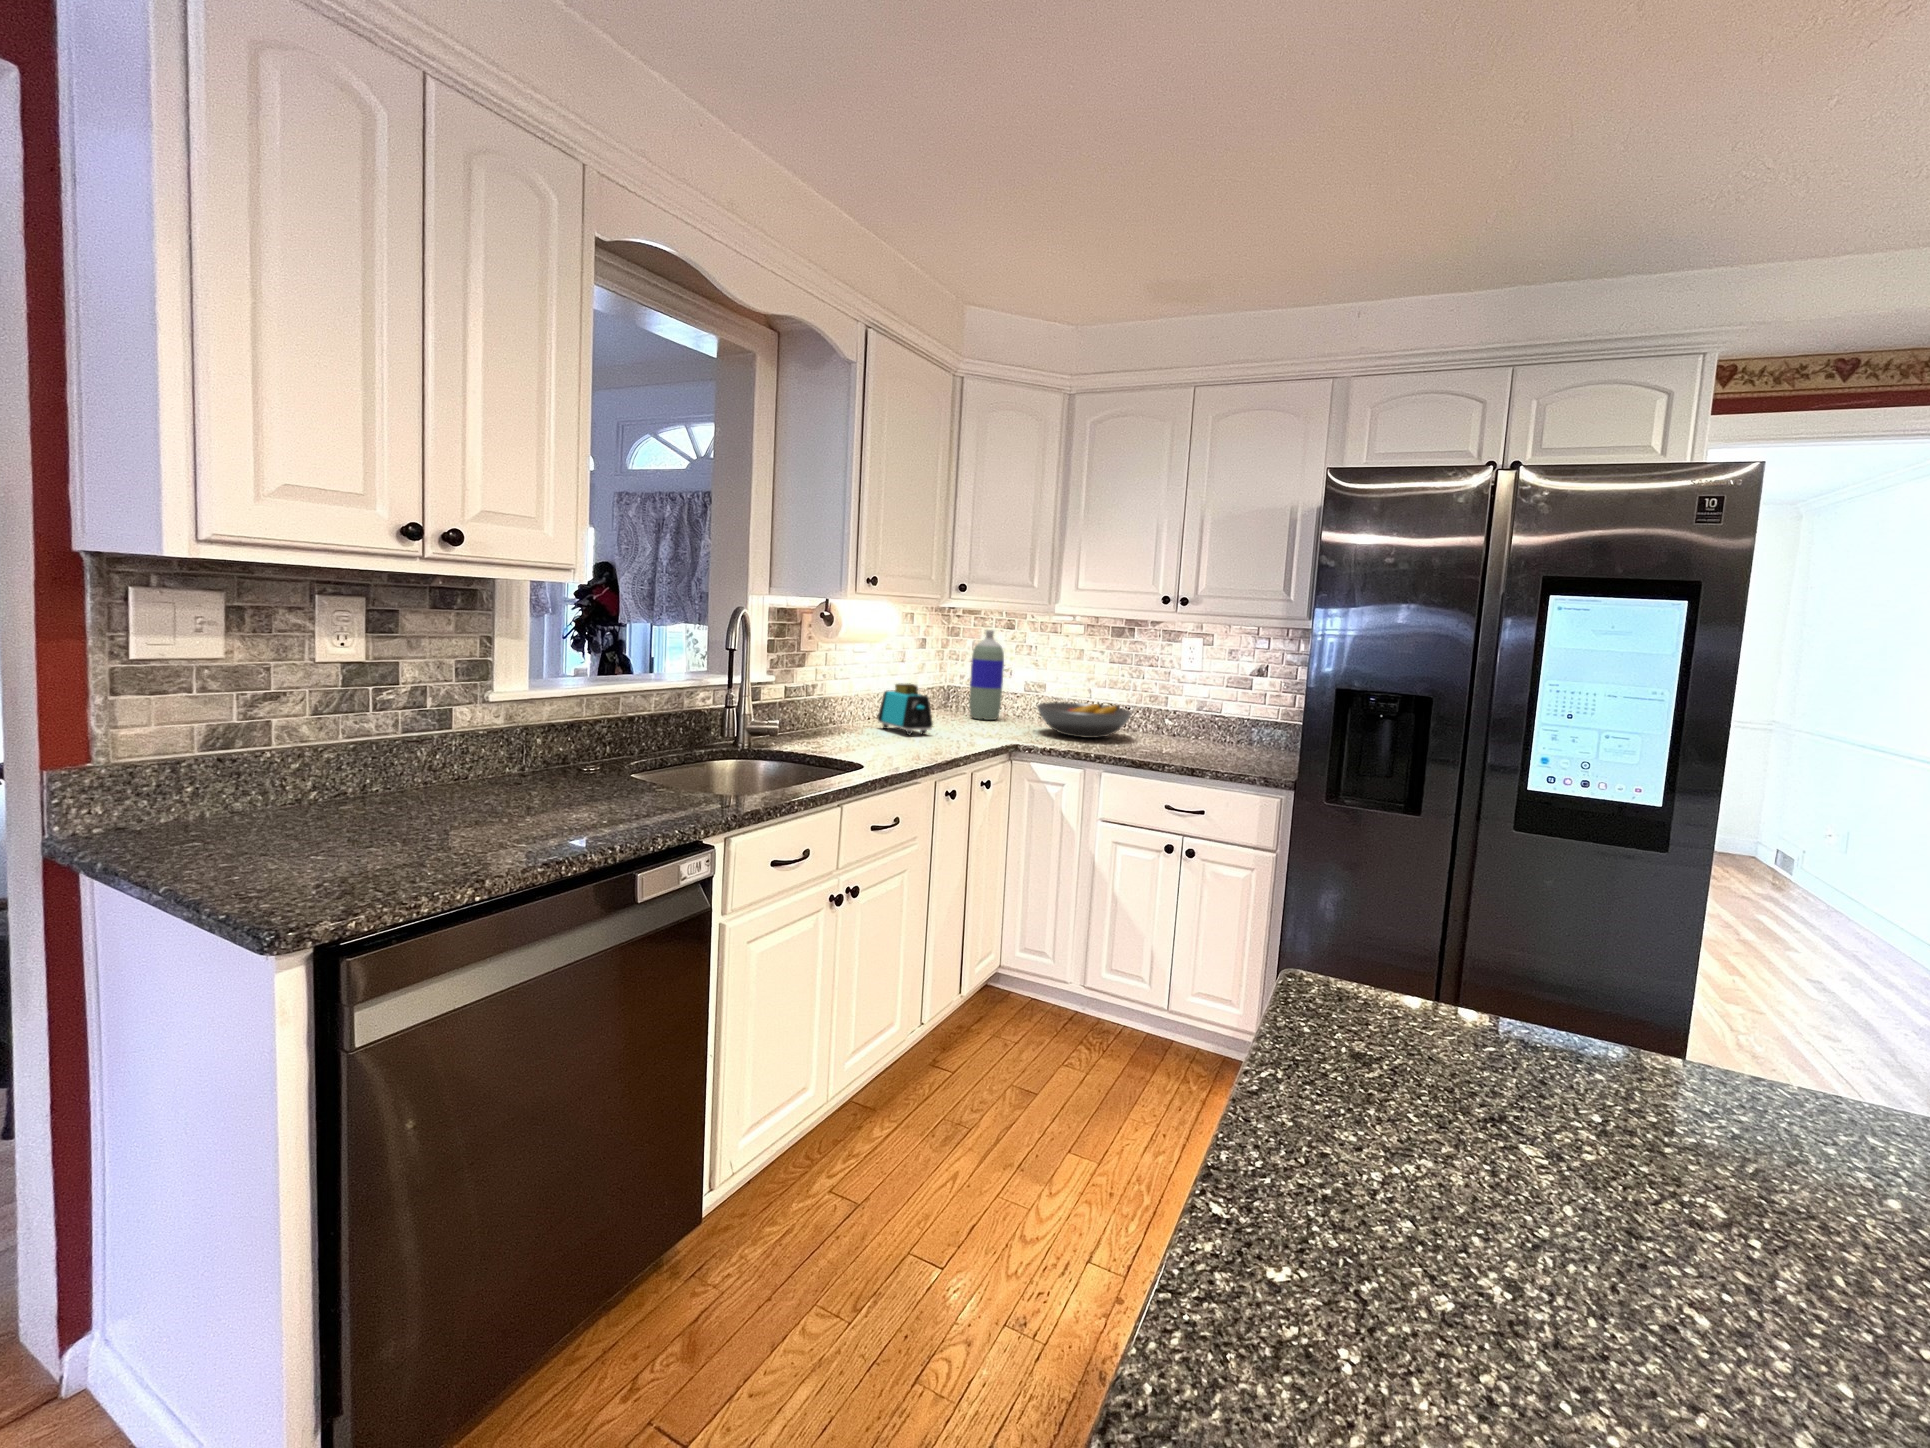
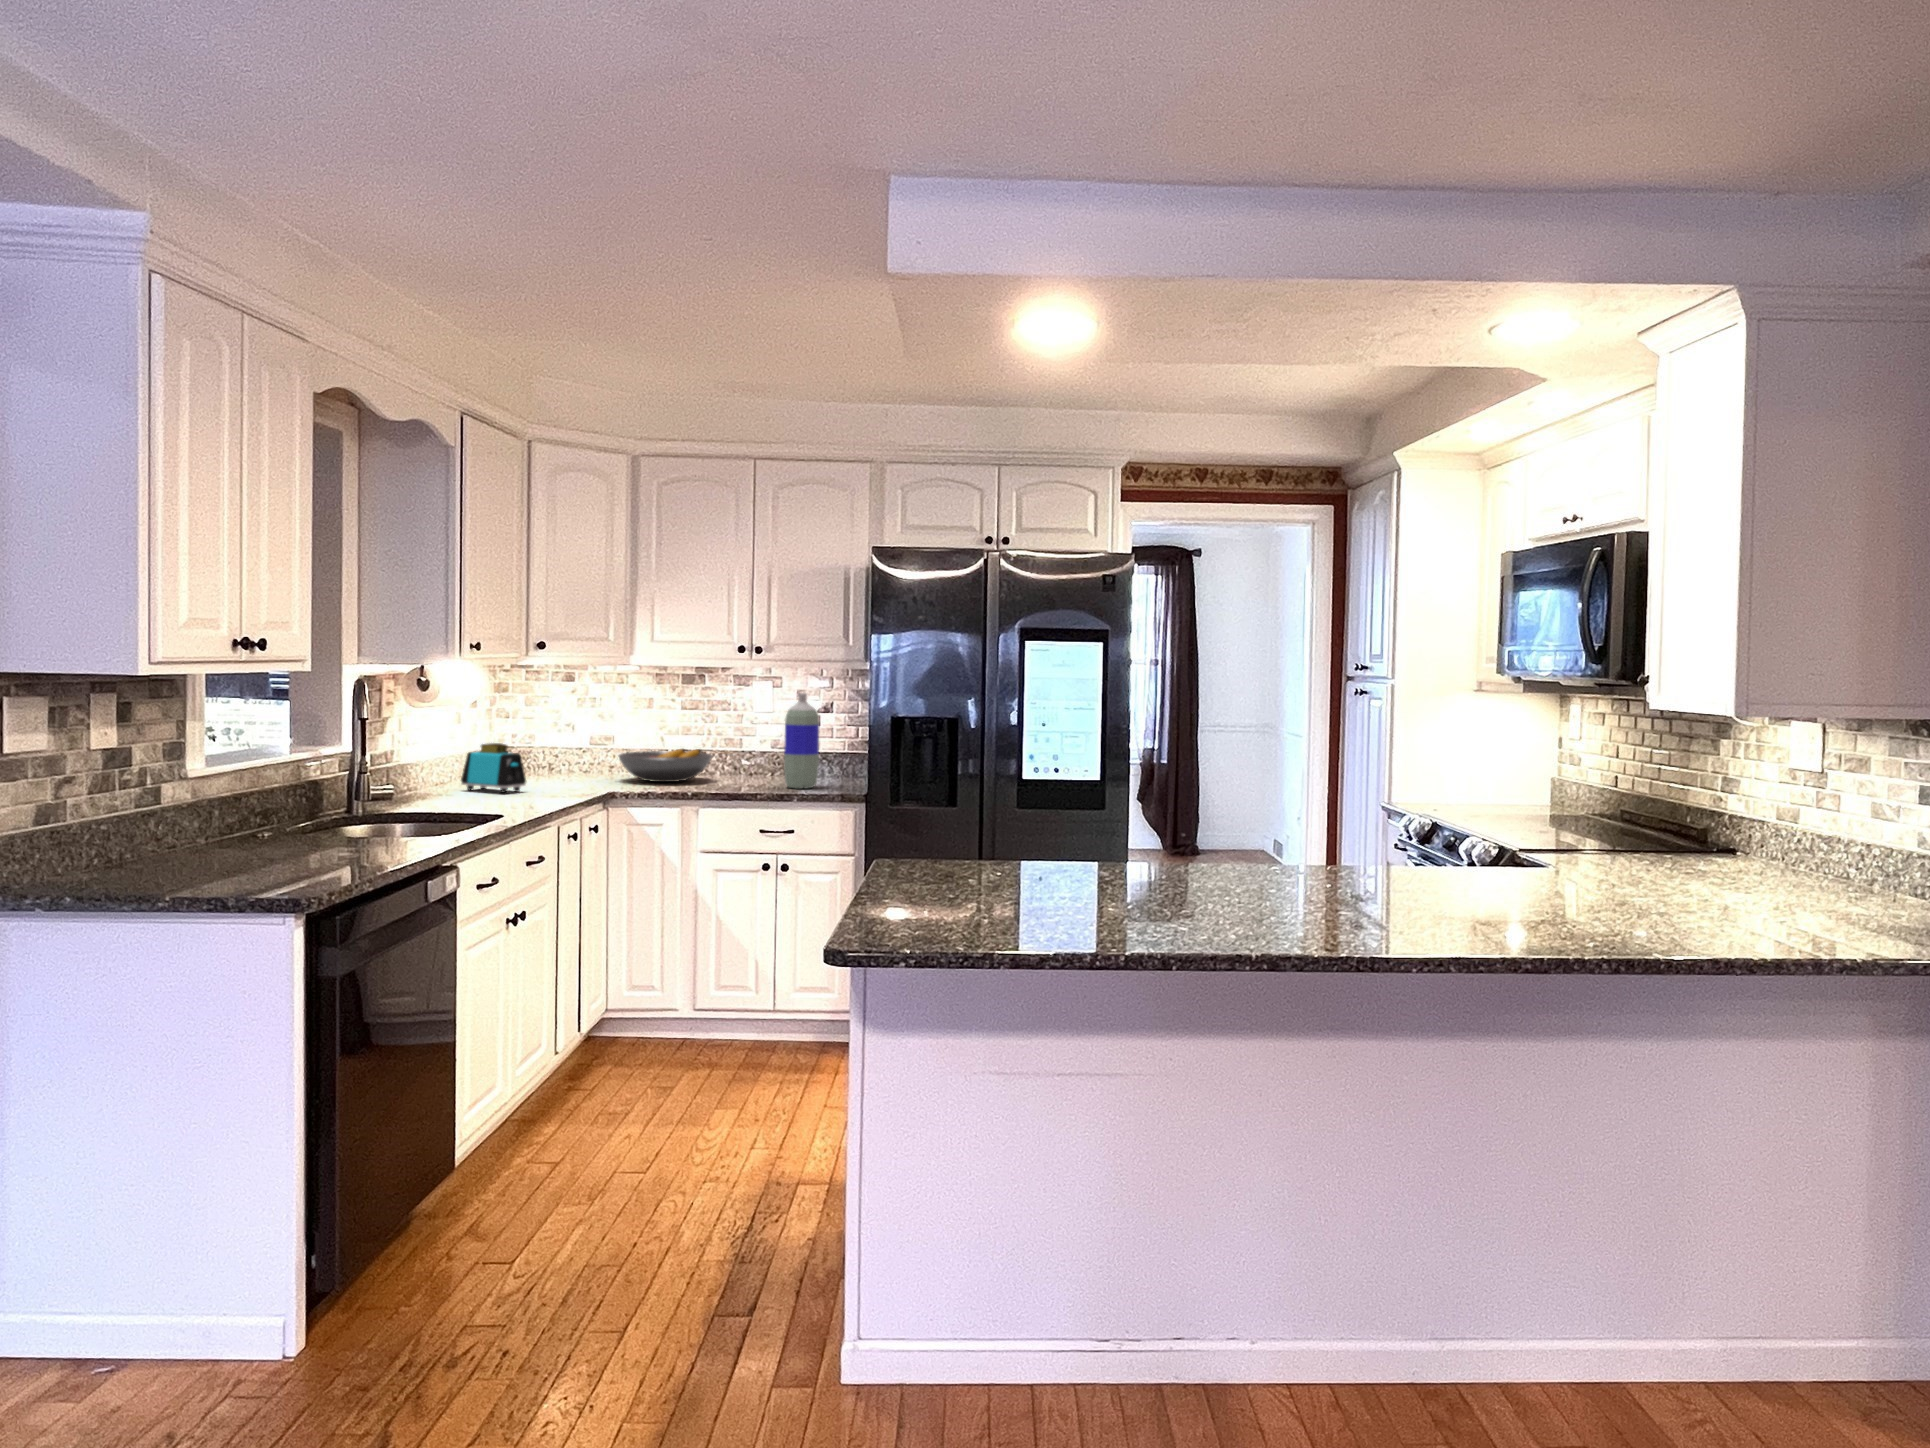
bottle: present [969,630,1004,720] -> present [784,693,819,789]

